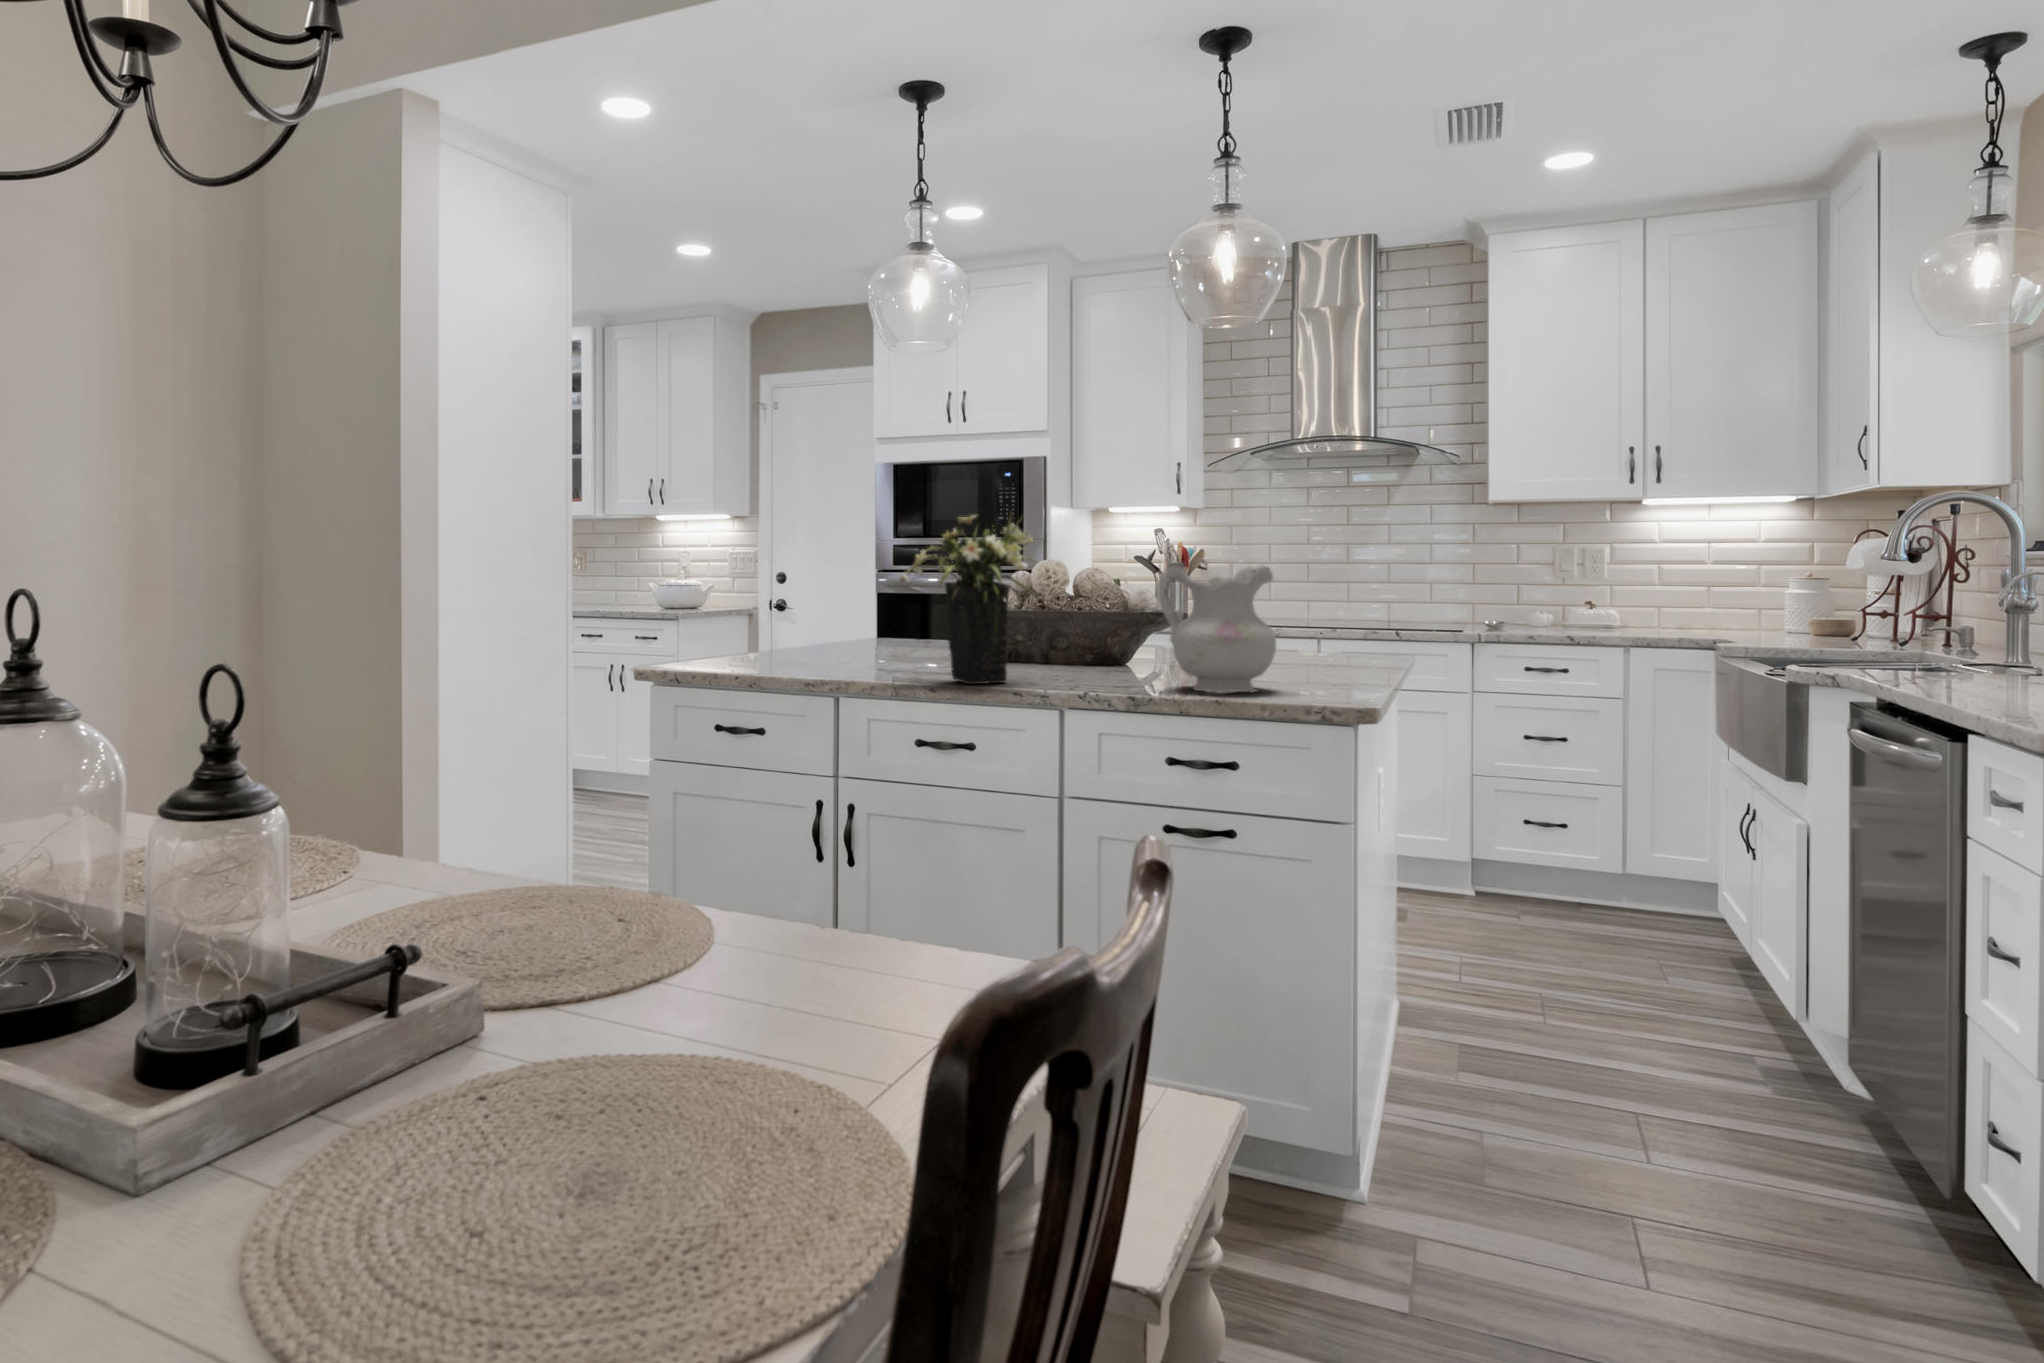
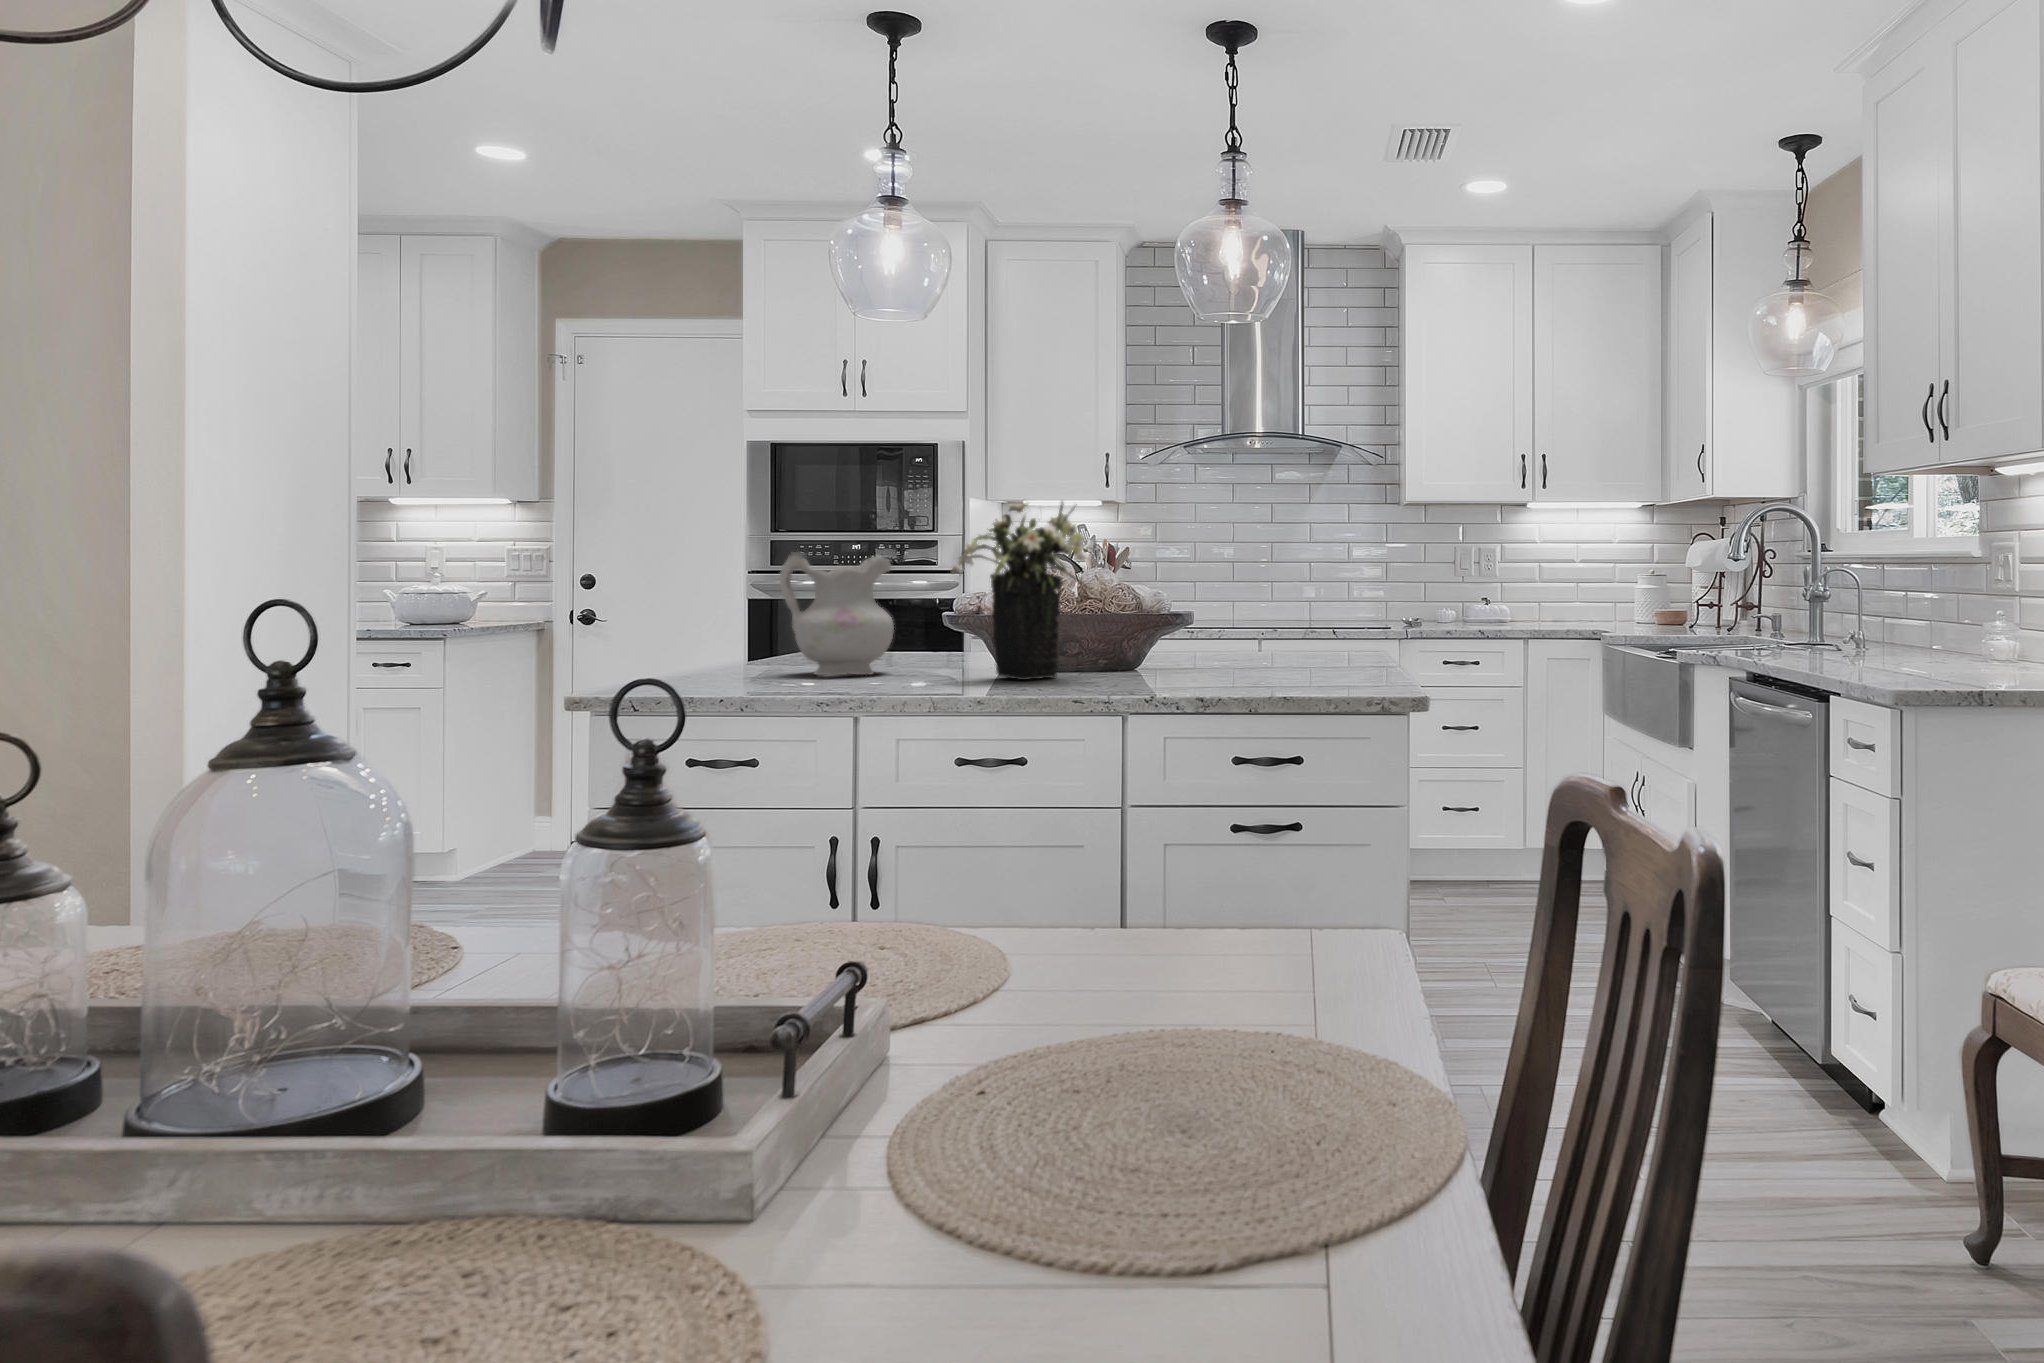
ceramic pitcher: present [1158,562,1276,692] -> present [780,552,894,676]

